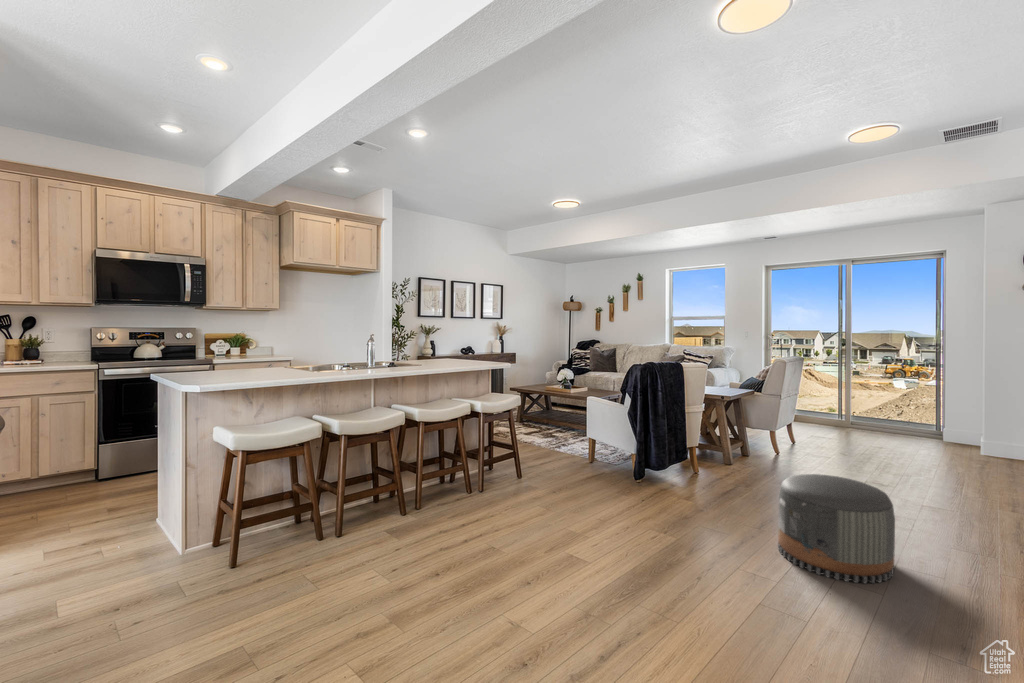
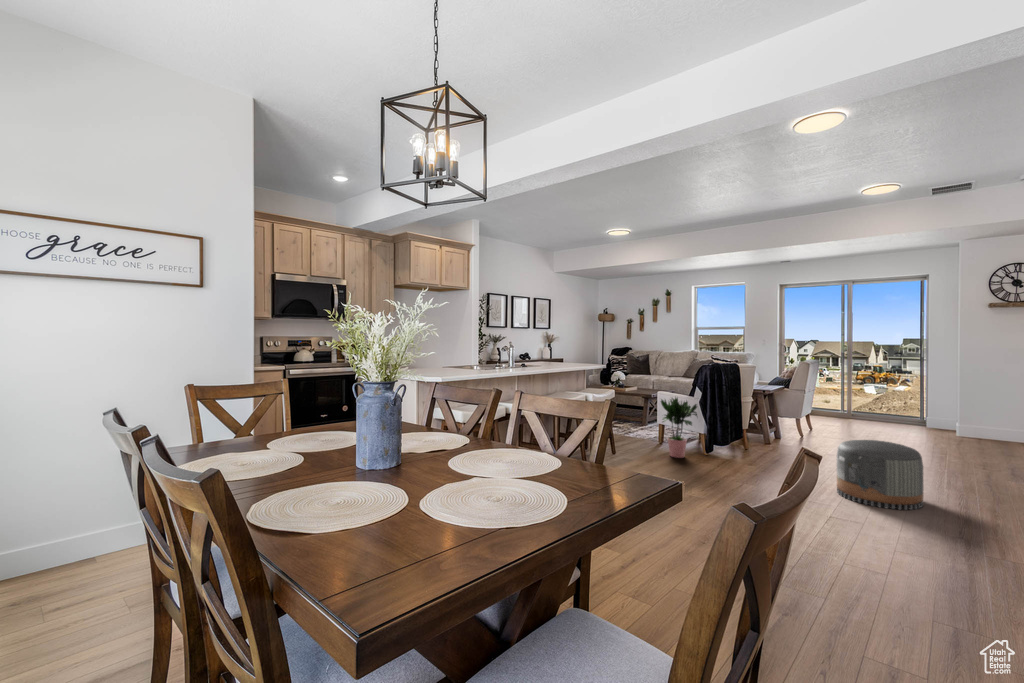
potted plant: none [576,402,628,483] -> present [661,398,697,458]

